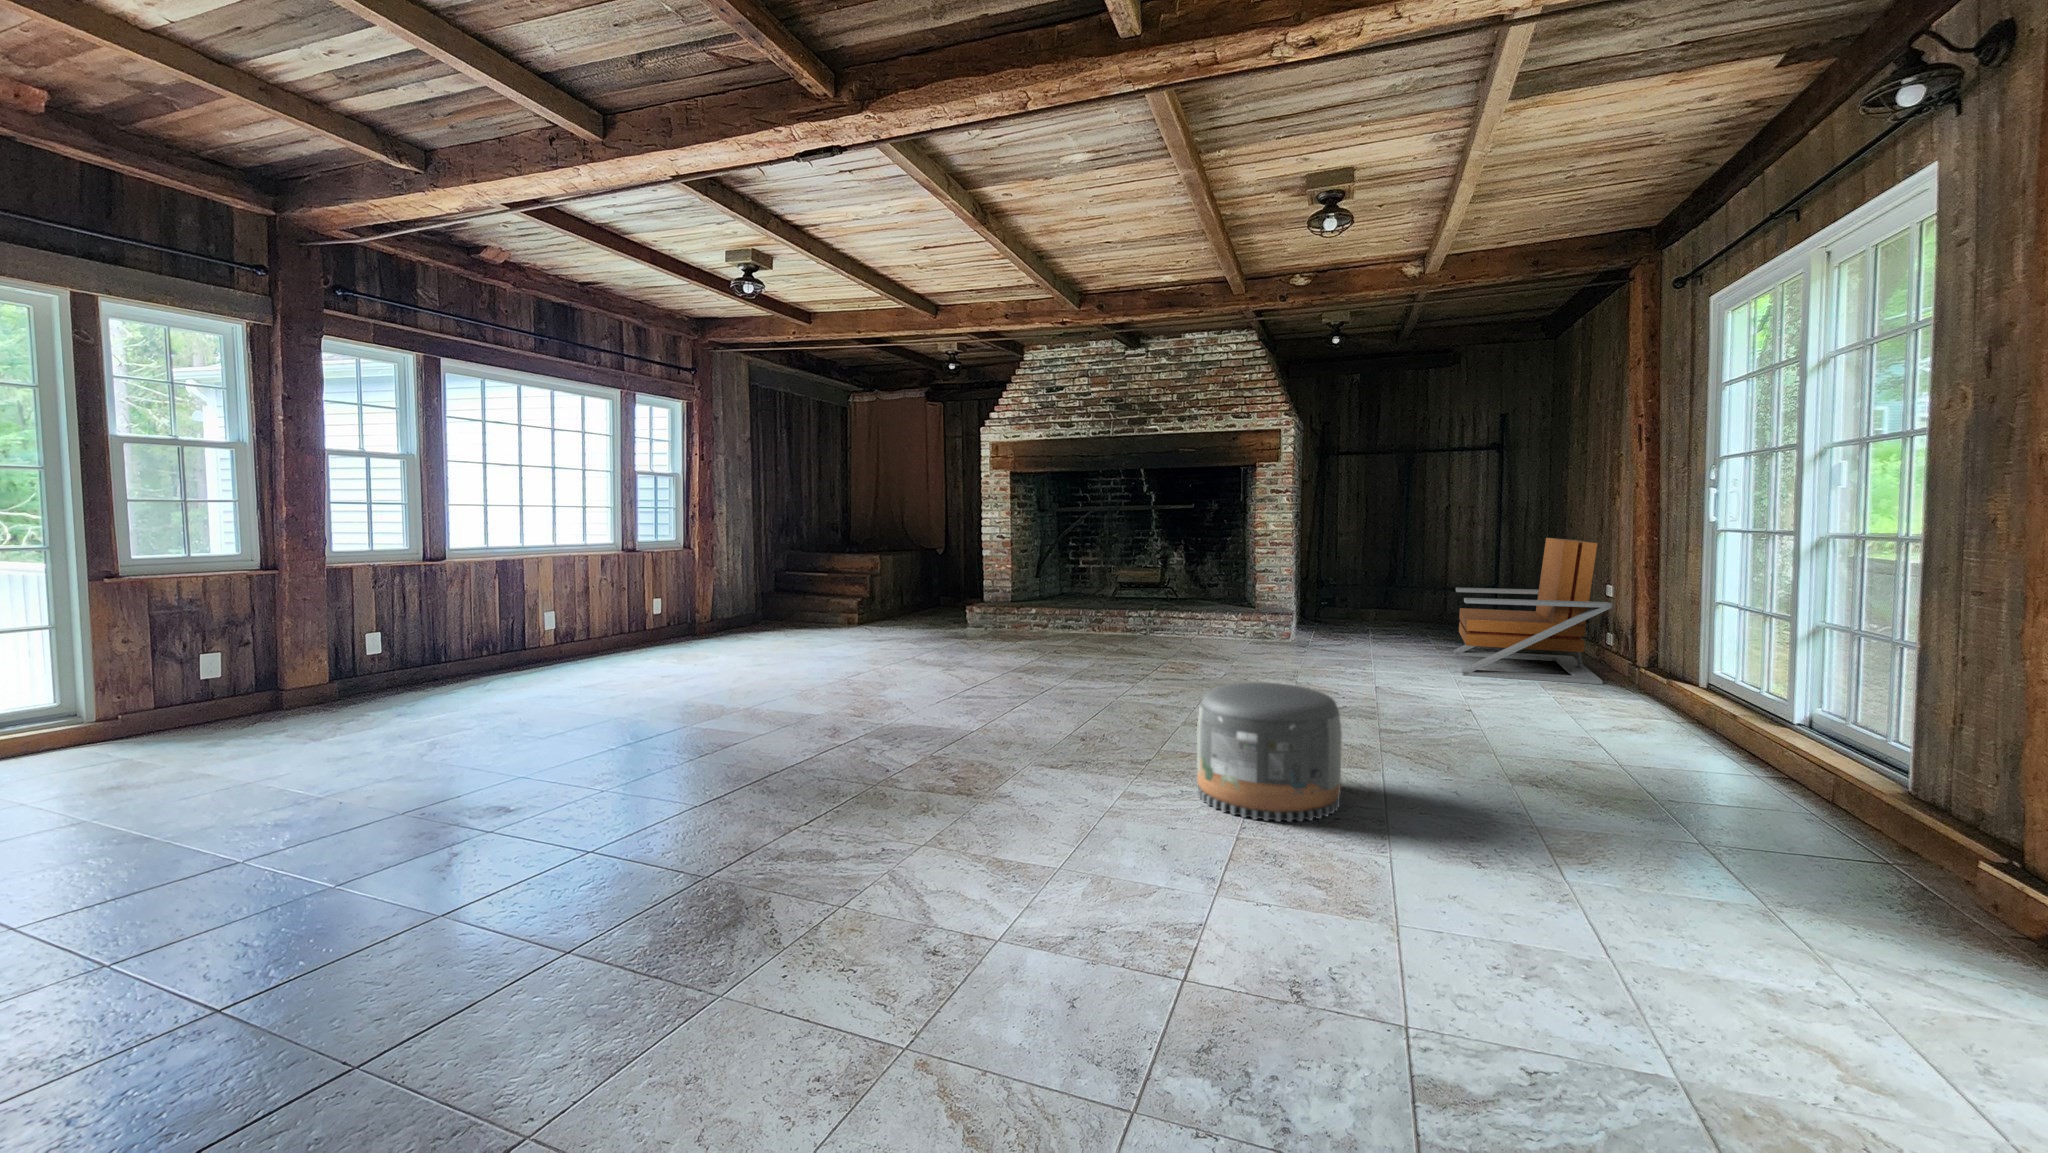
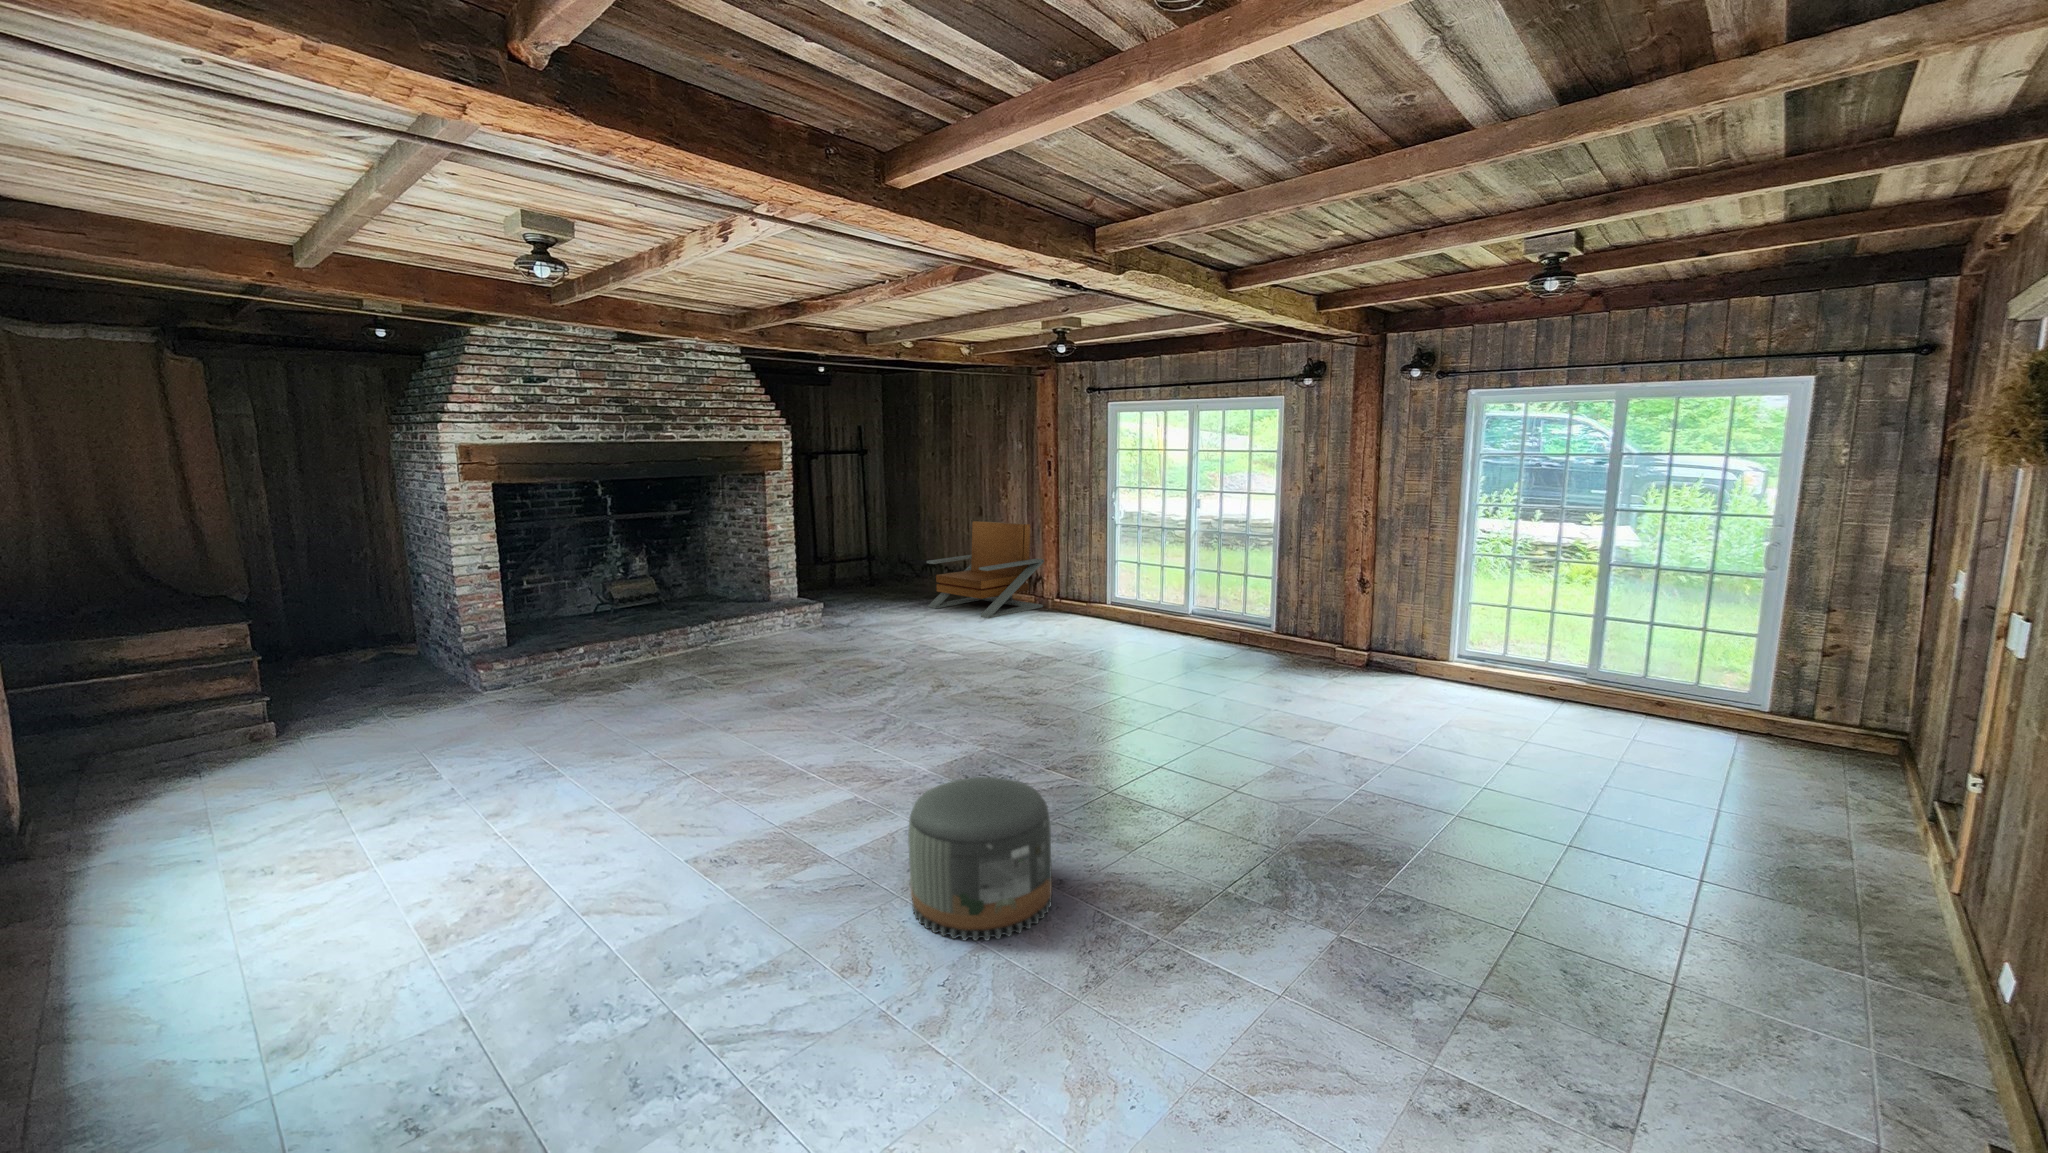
pouf: present [1197,682,1342,822] -> present [908,777,1052,941]

